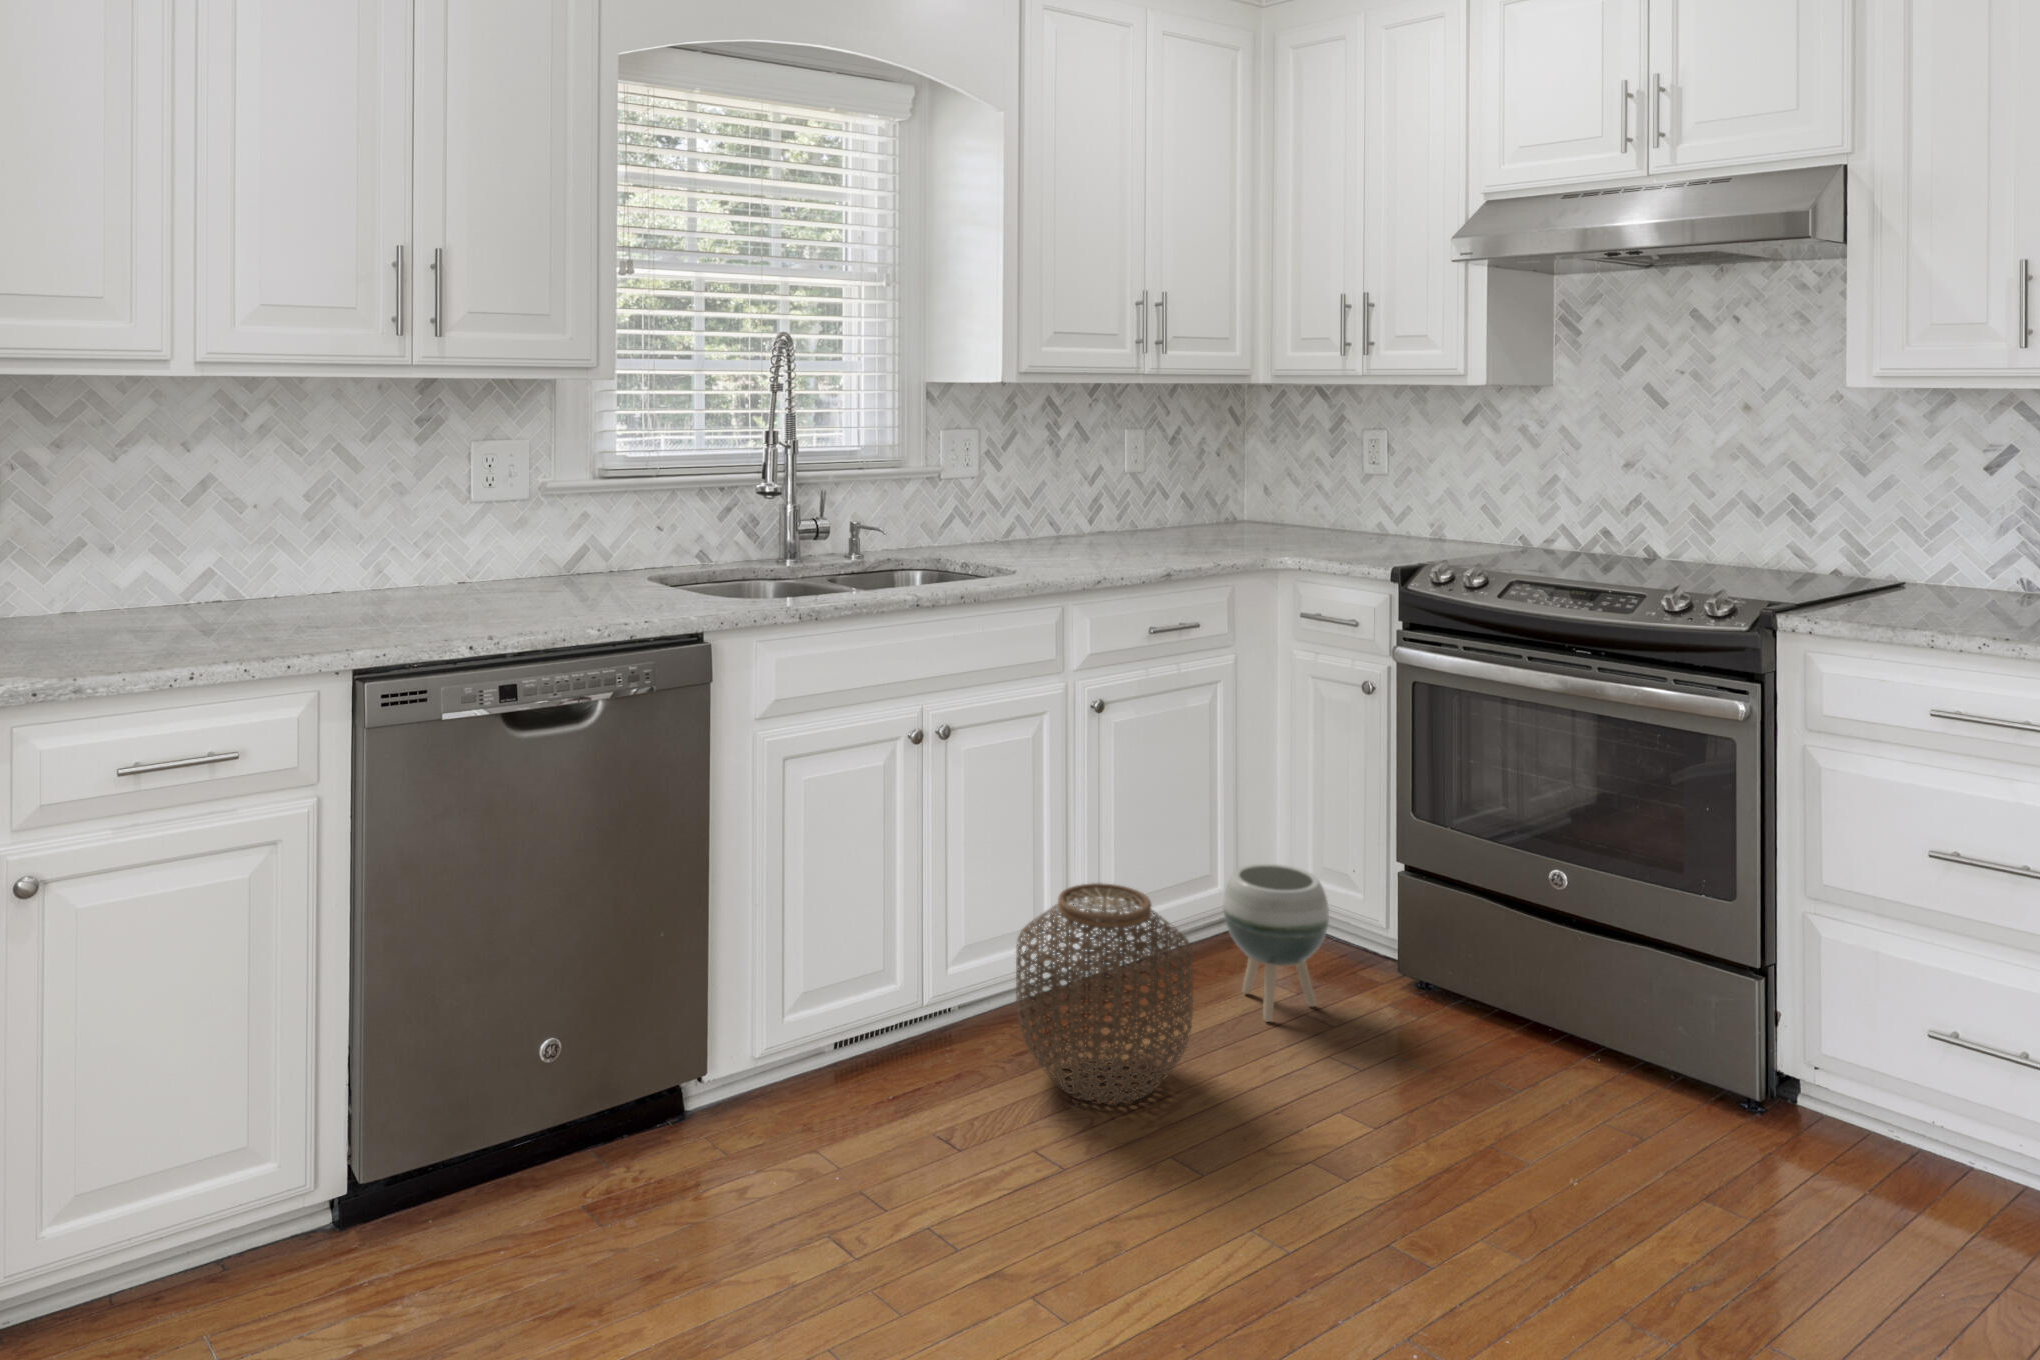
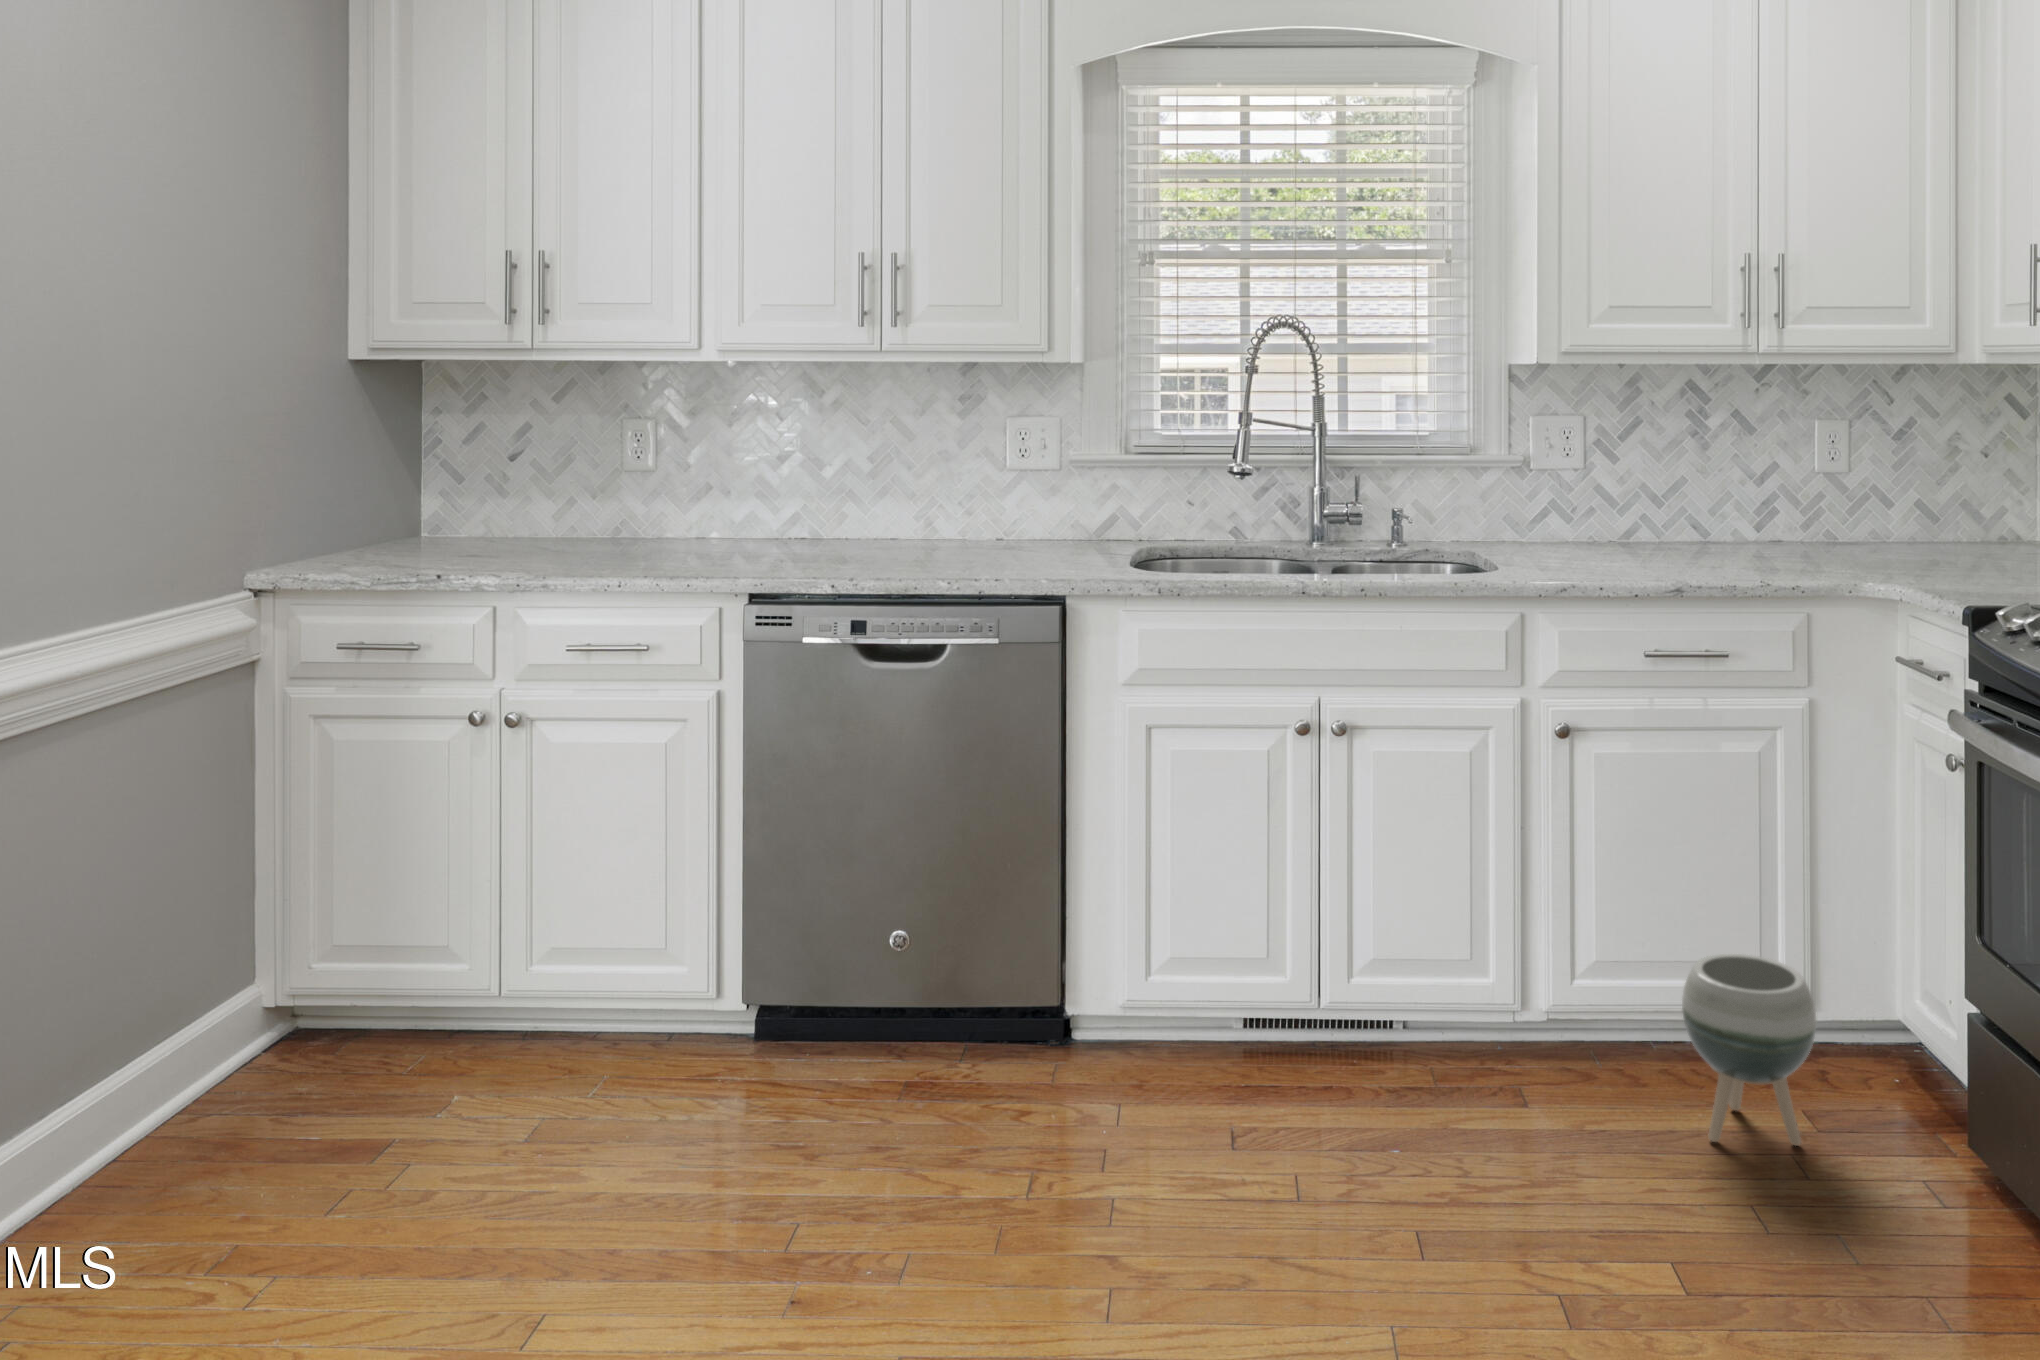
woven basket: present [1016,883,1193,1104] -> none [1344,915,1539,1158]

